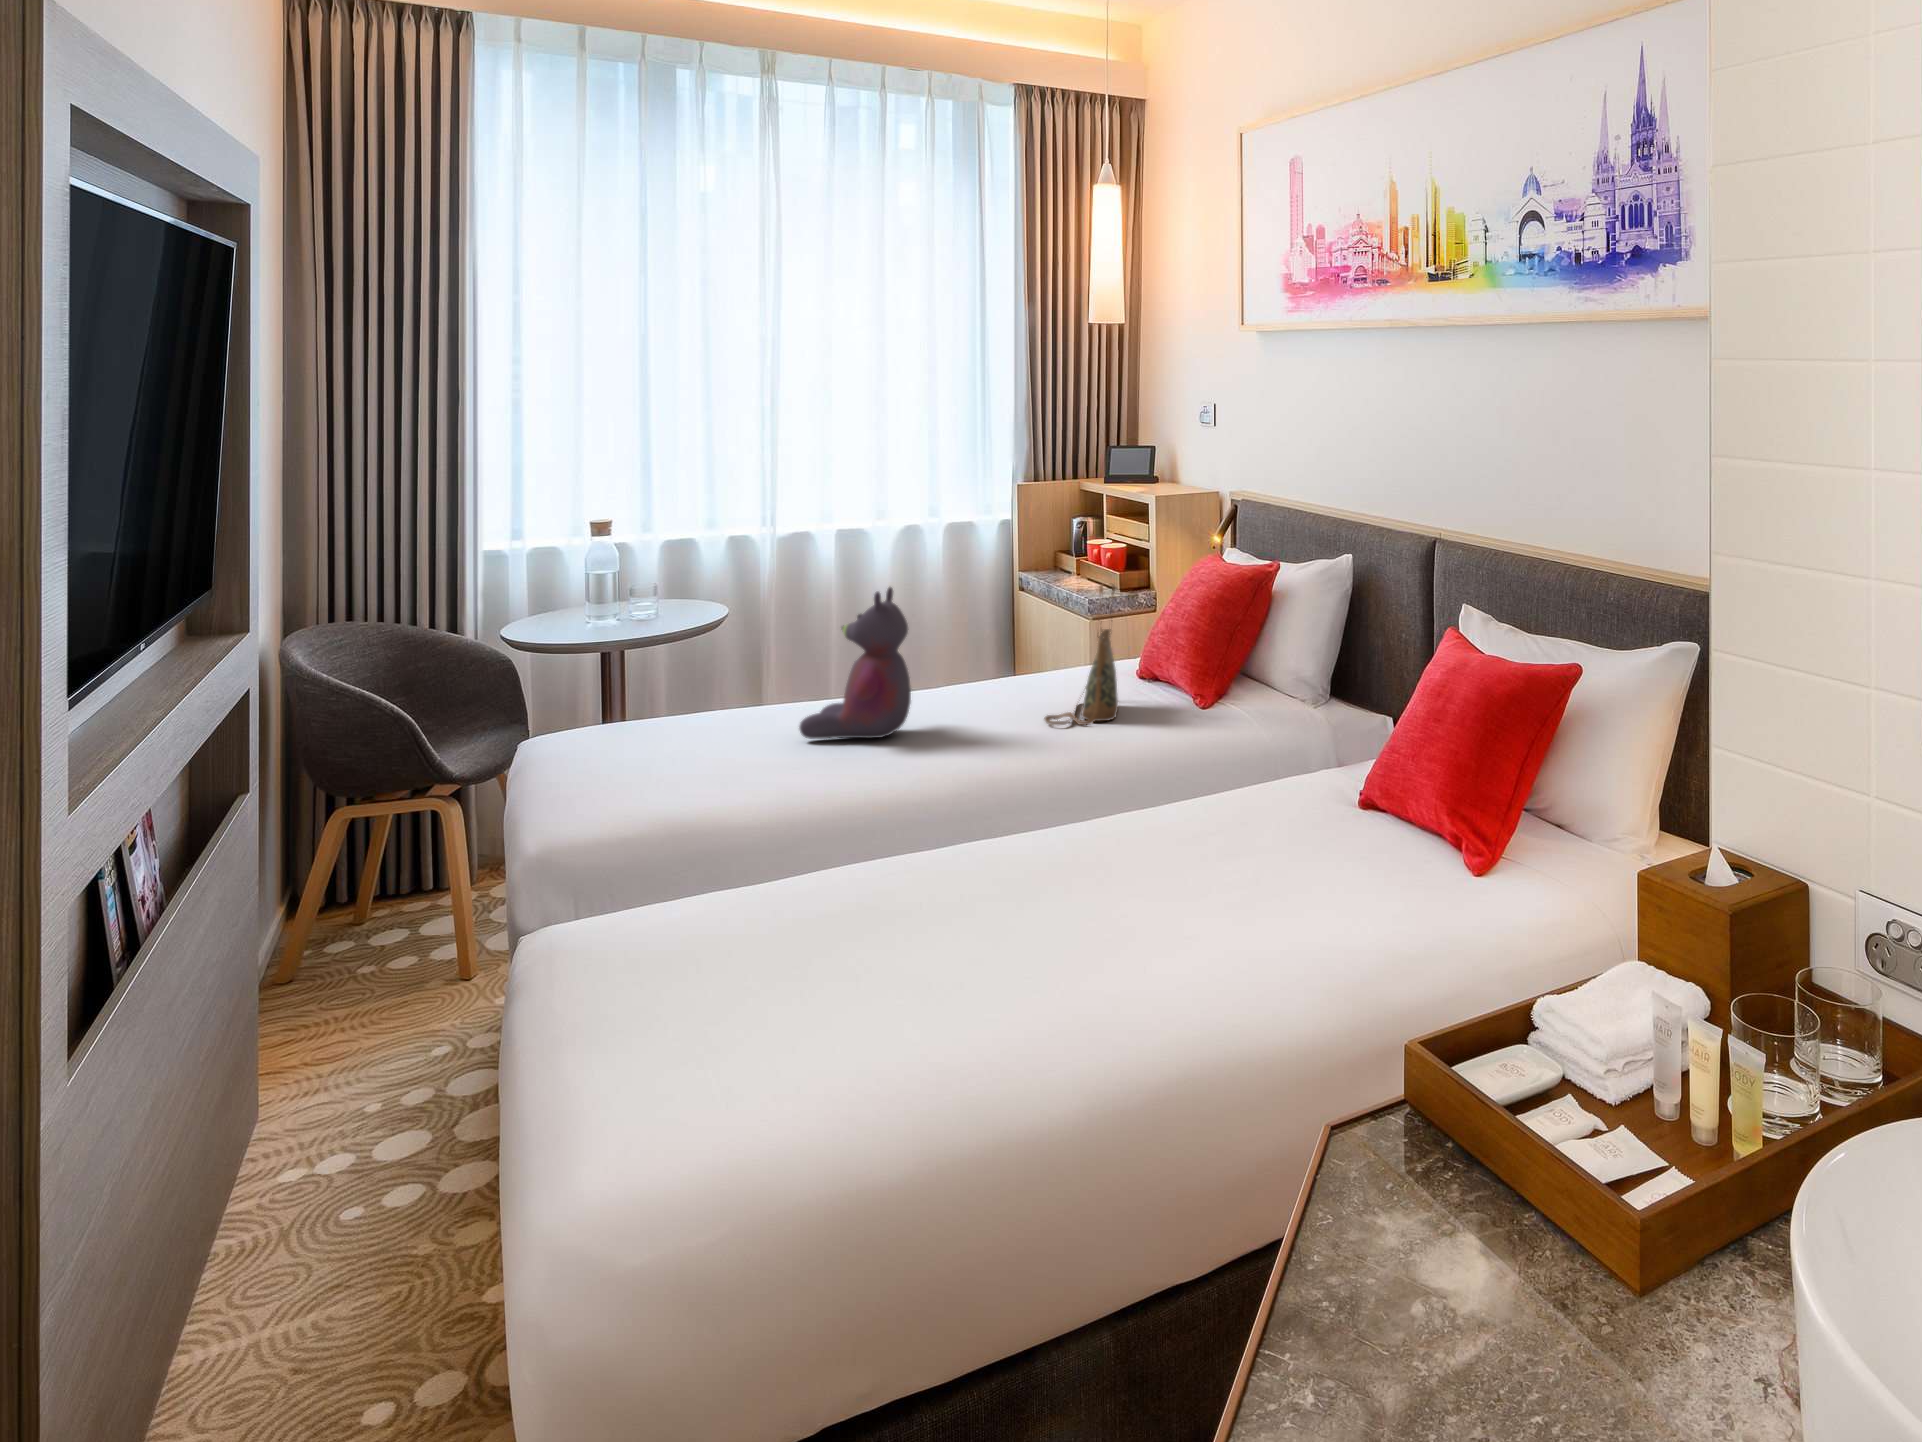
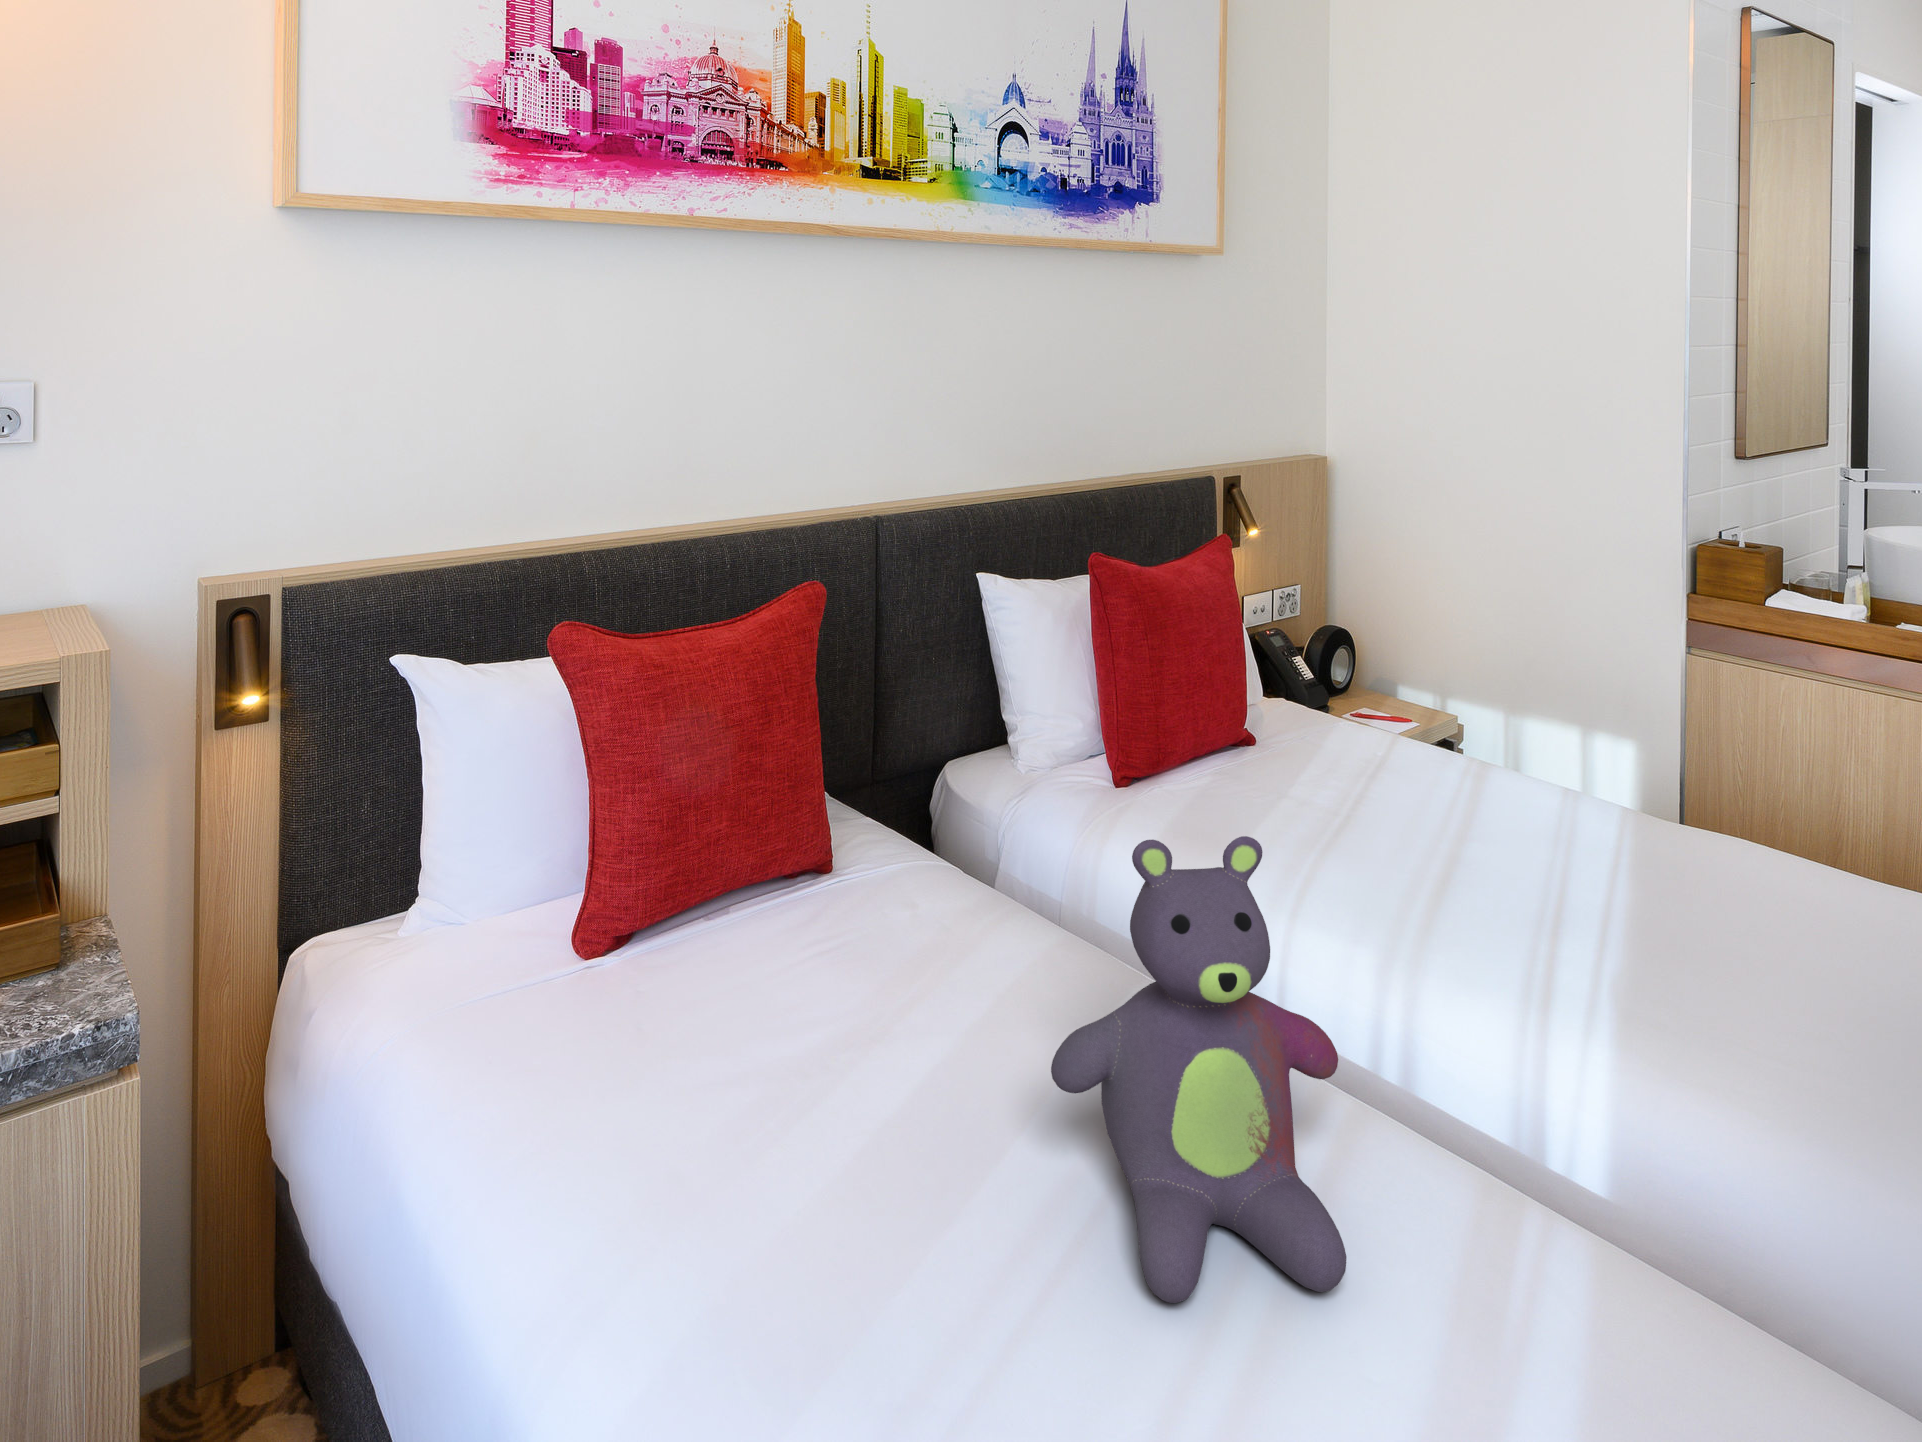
handbag: present [1044,584,1118,725] -> none [717,707,997,999]

